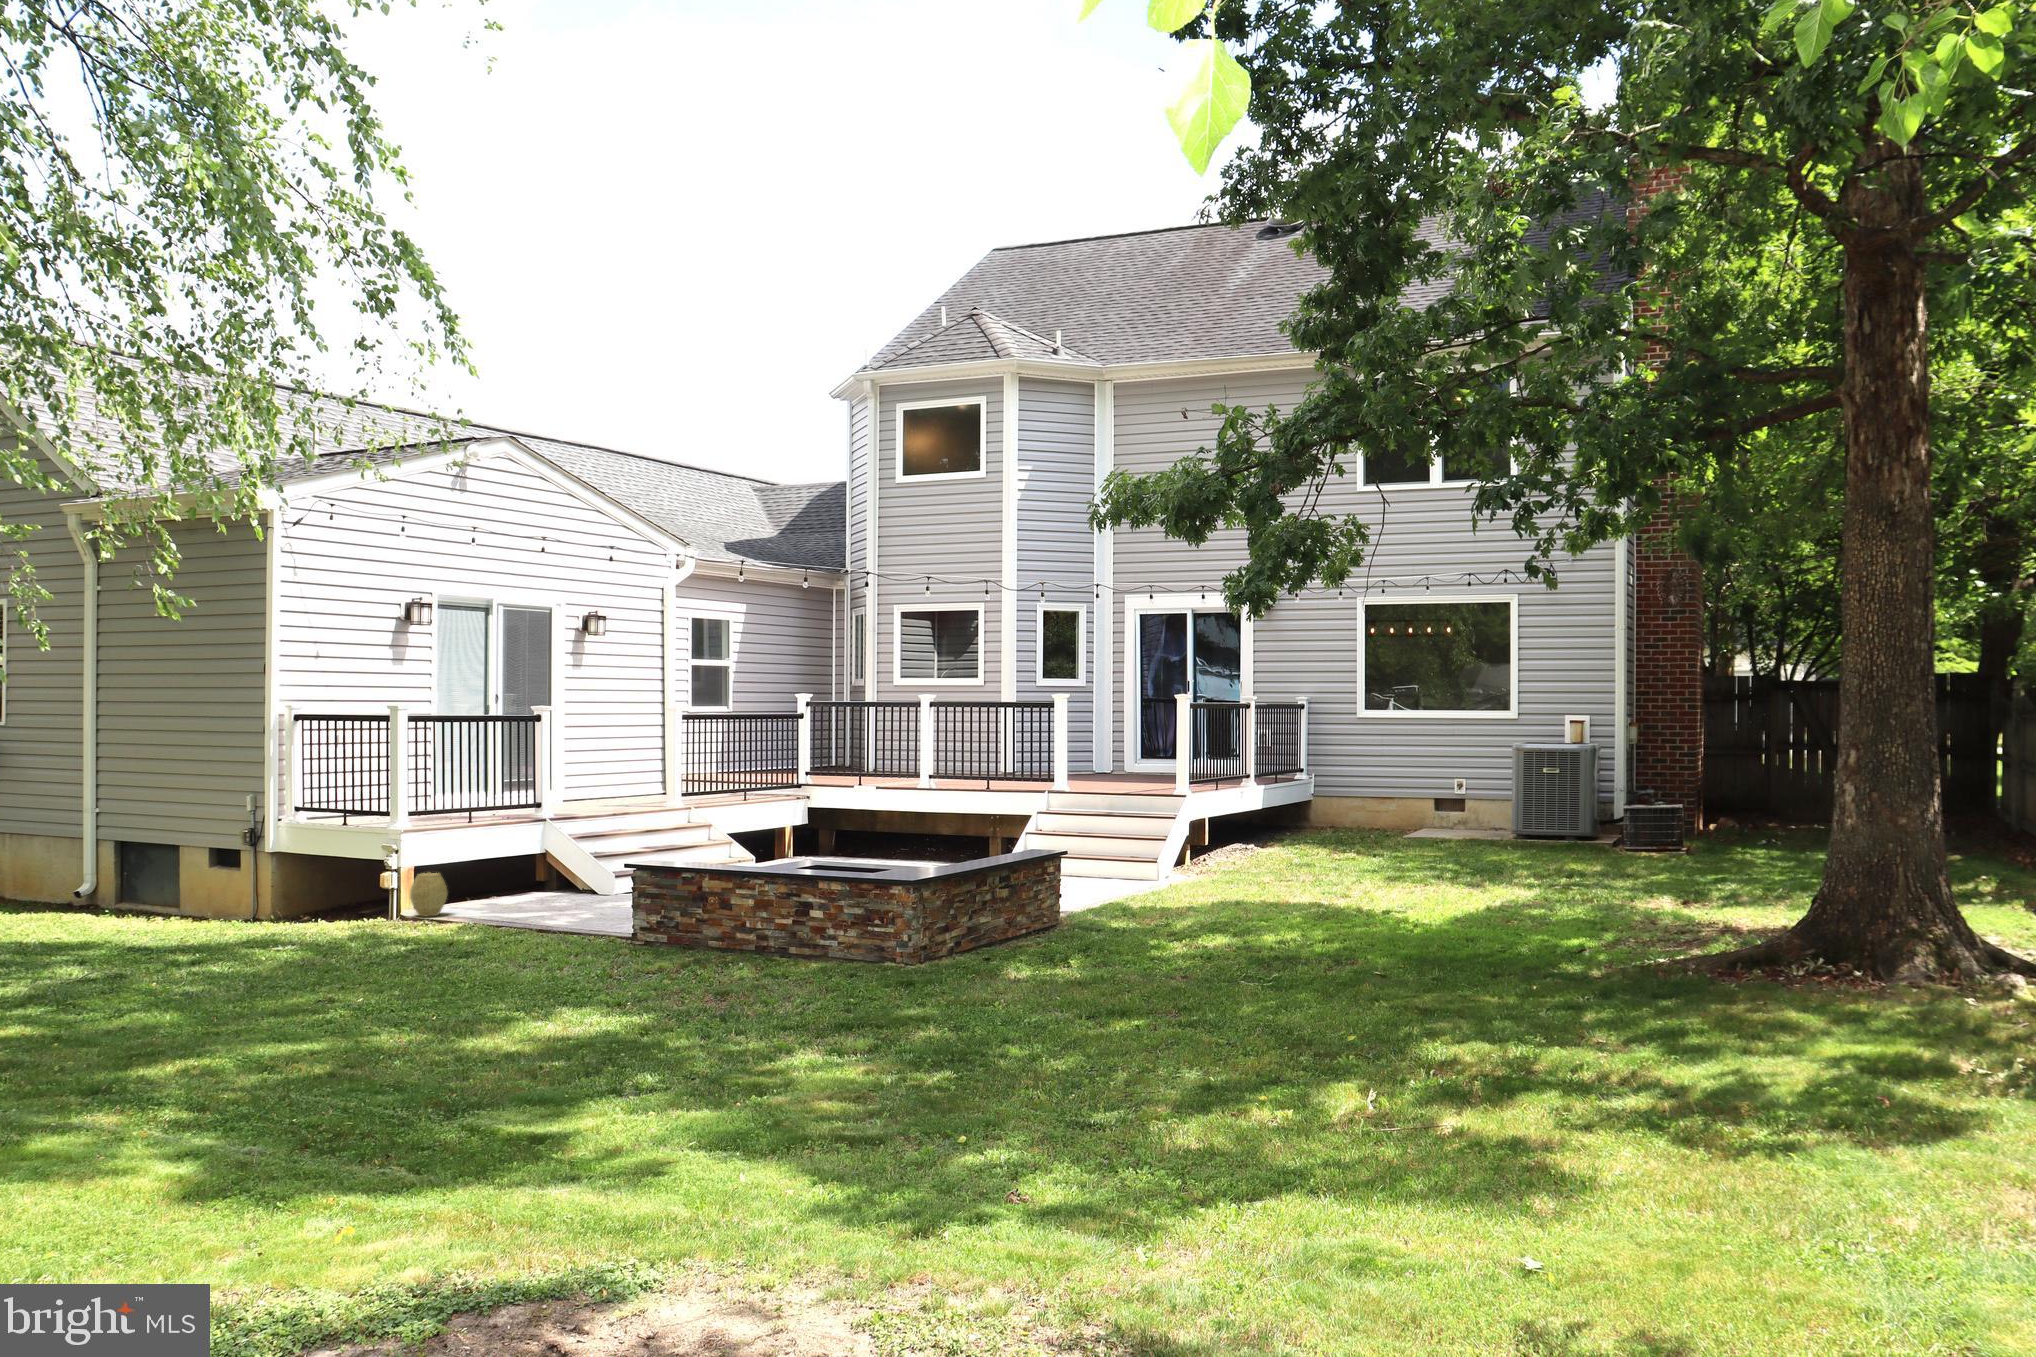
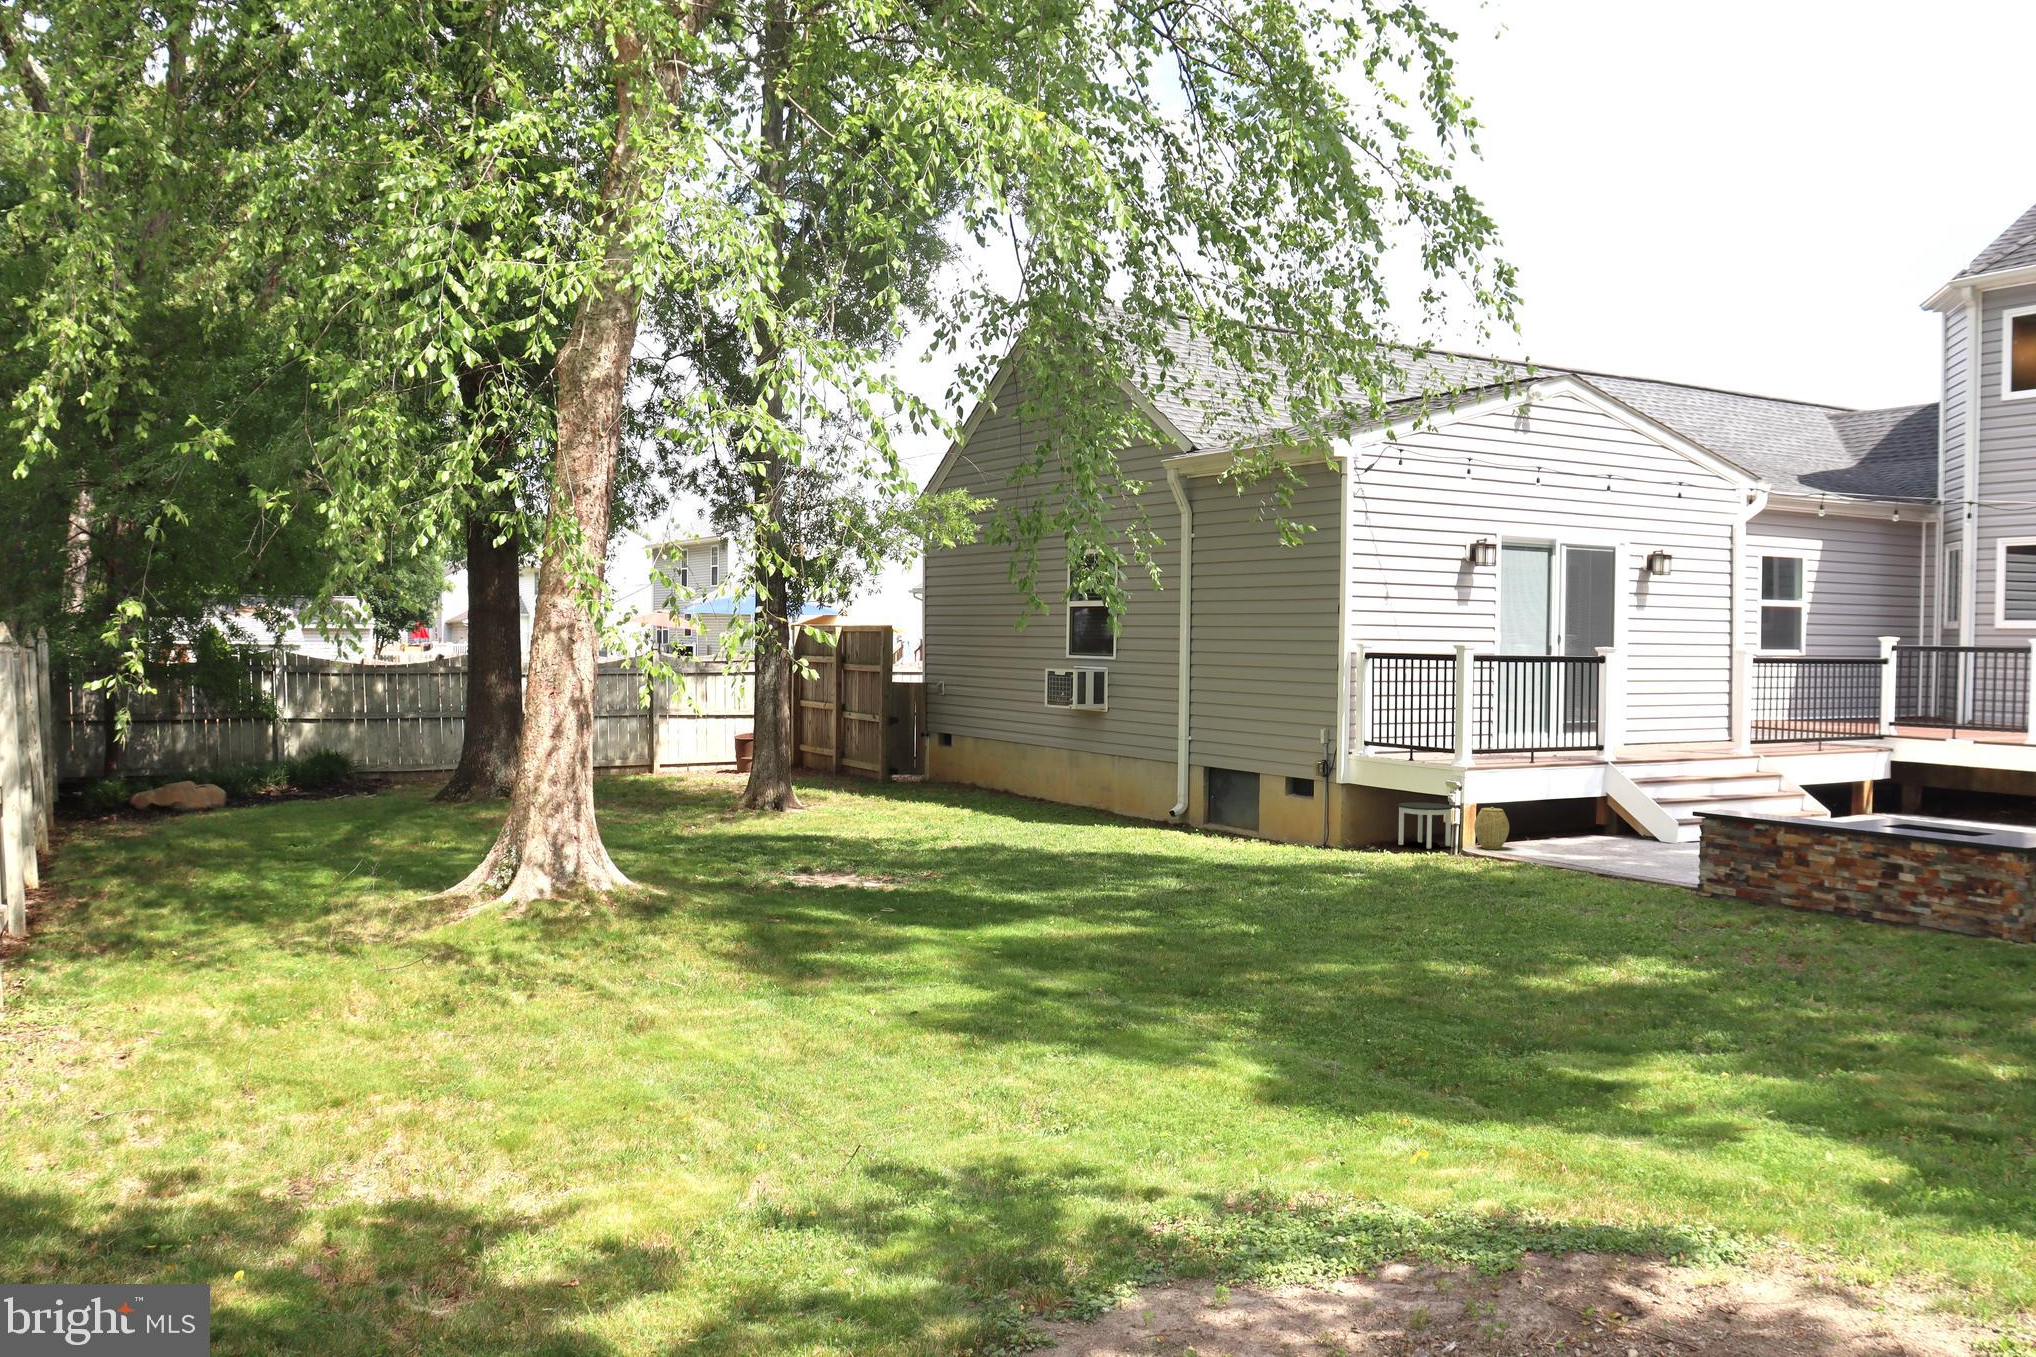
round table: none [324,873,386,923] -> present [1398,802,1452,849]

